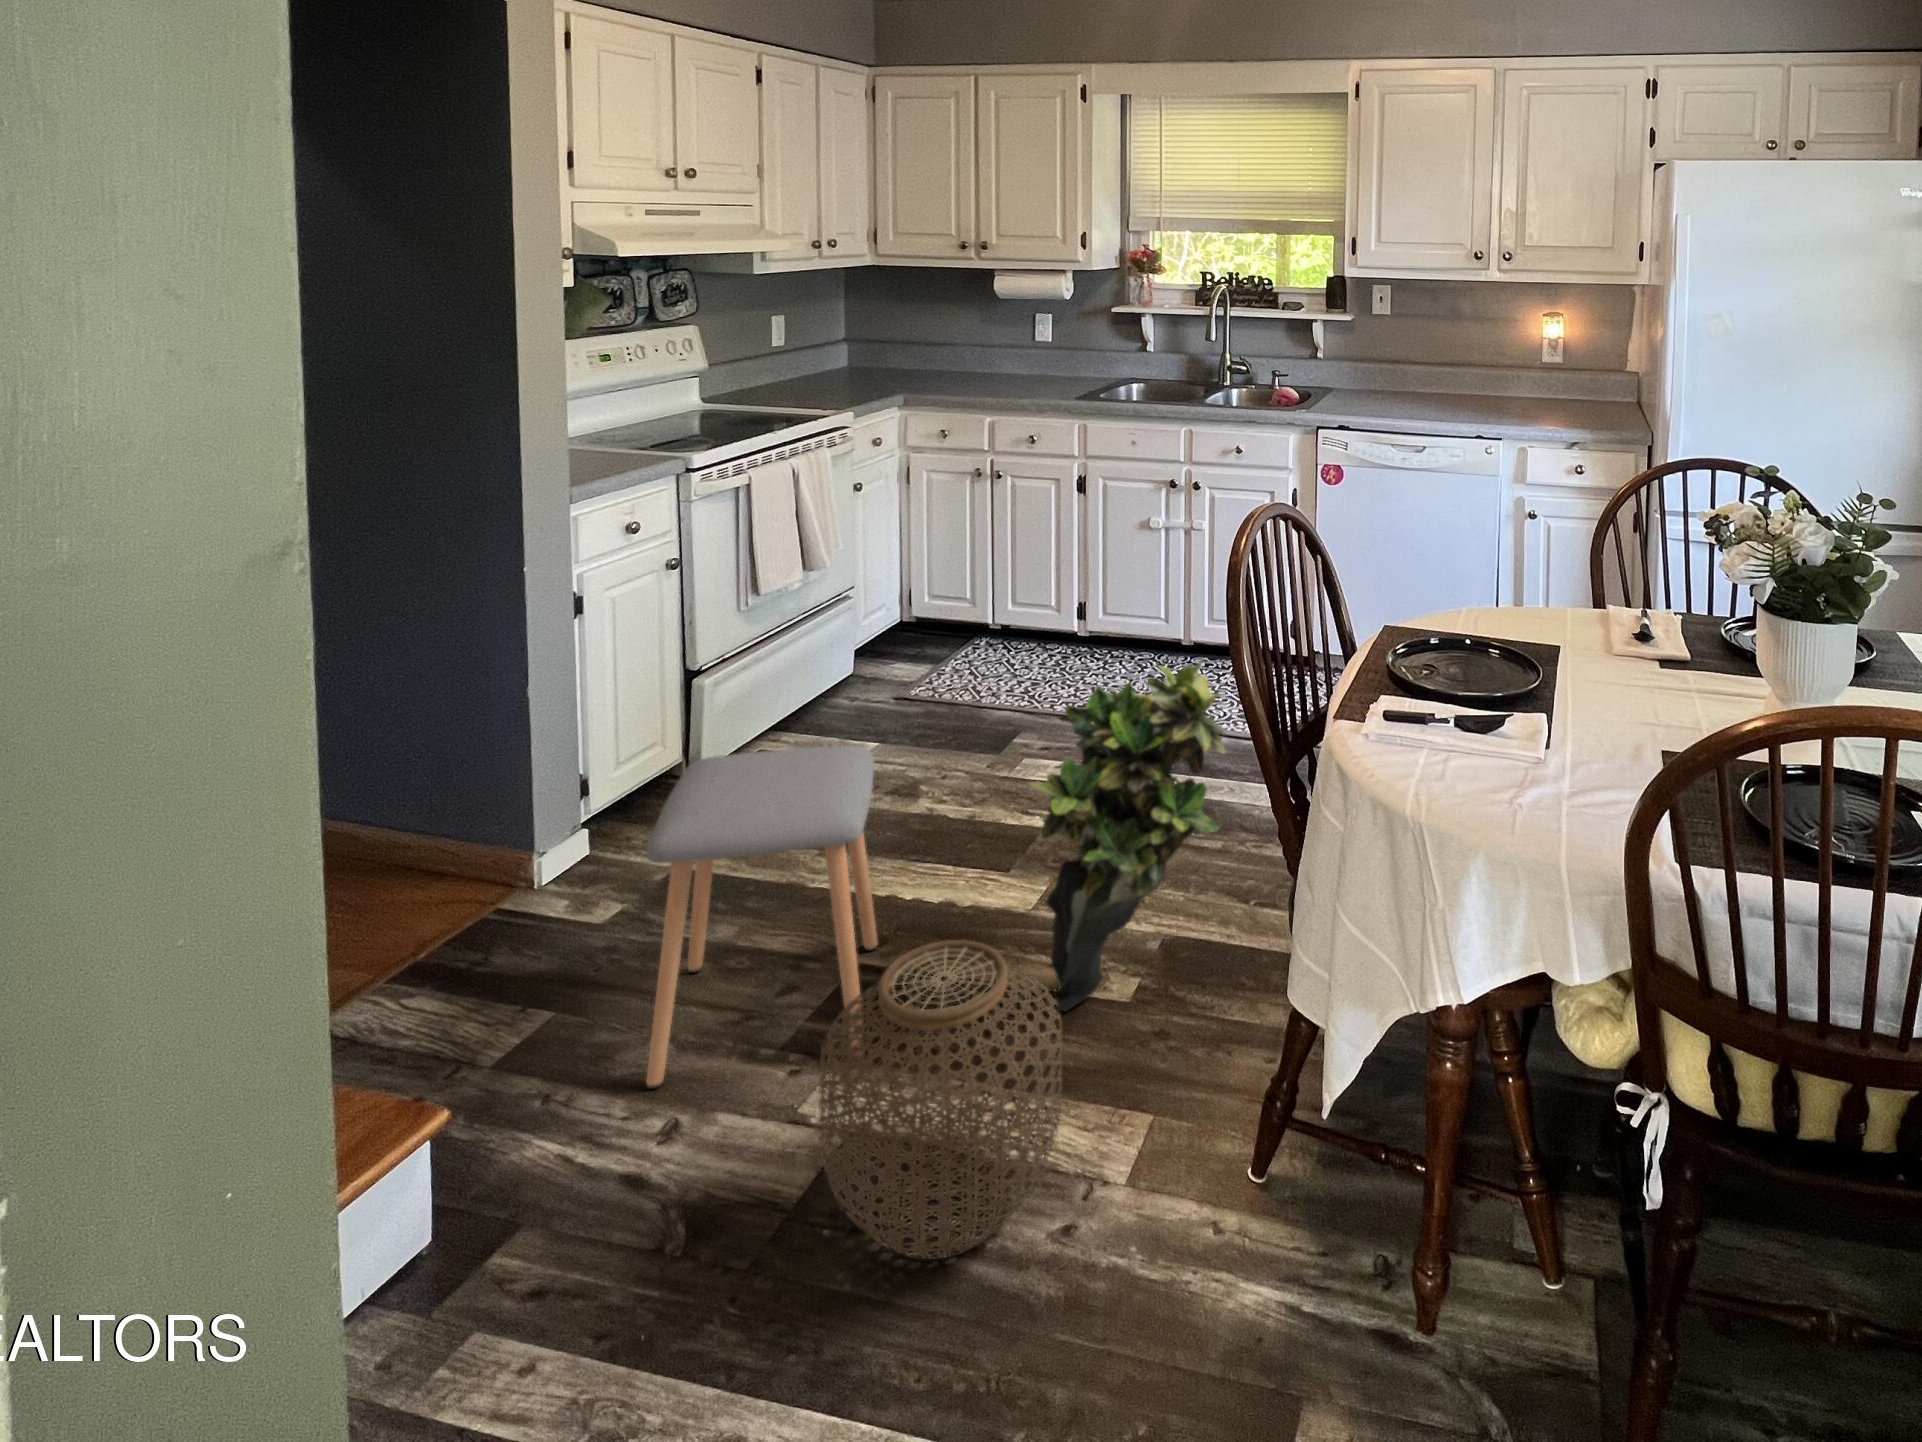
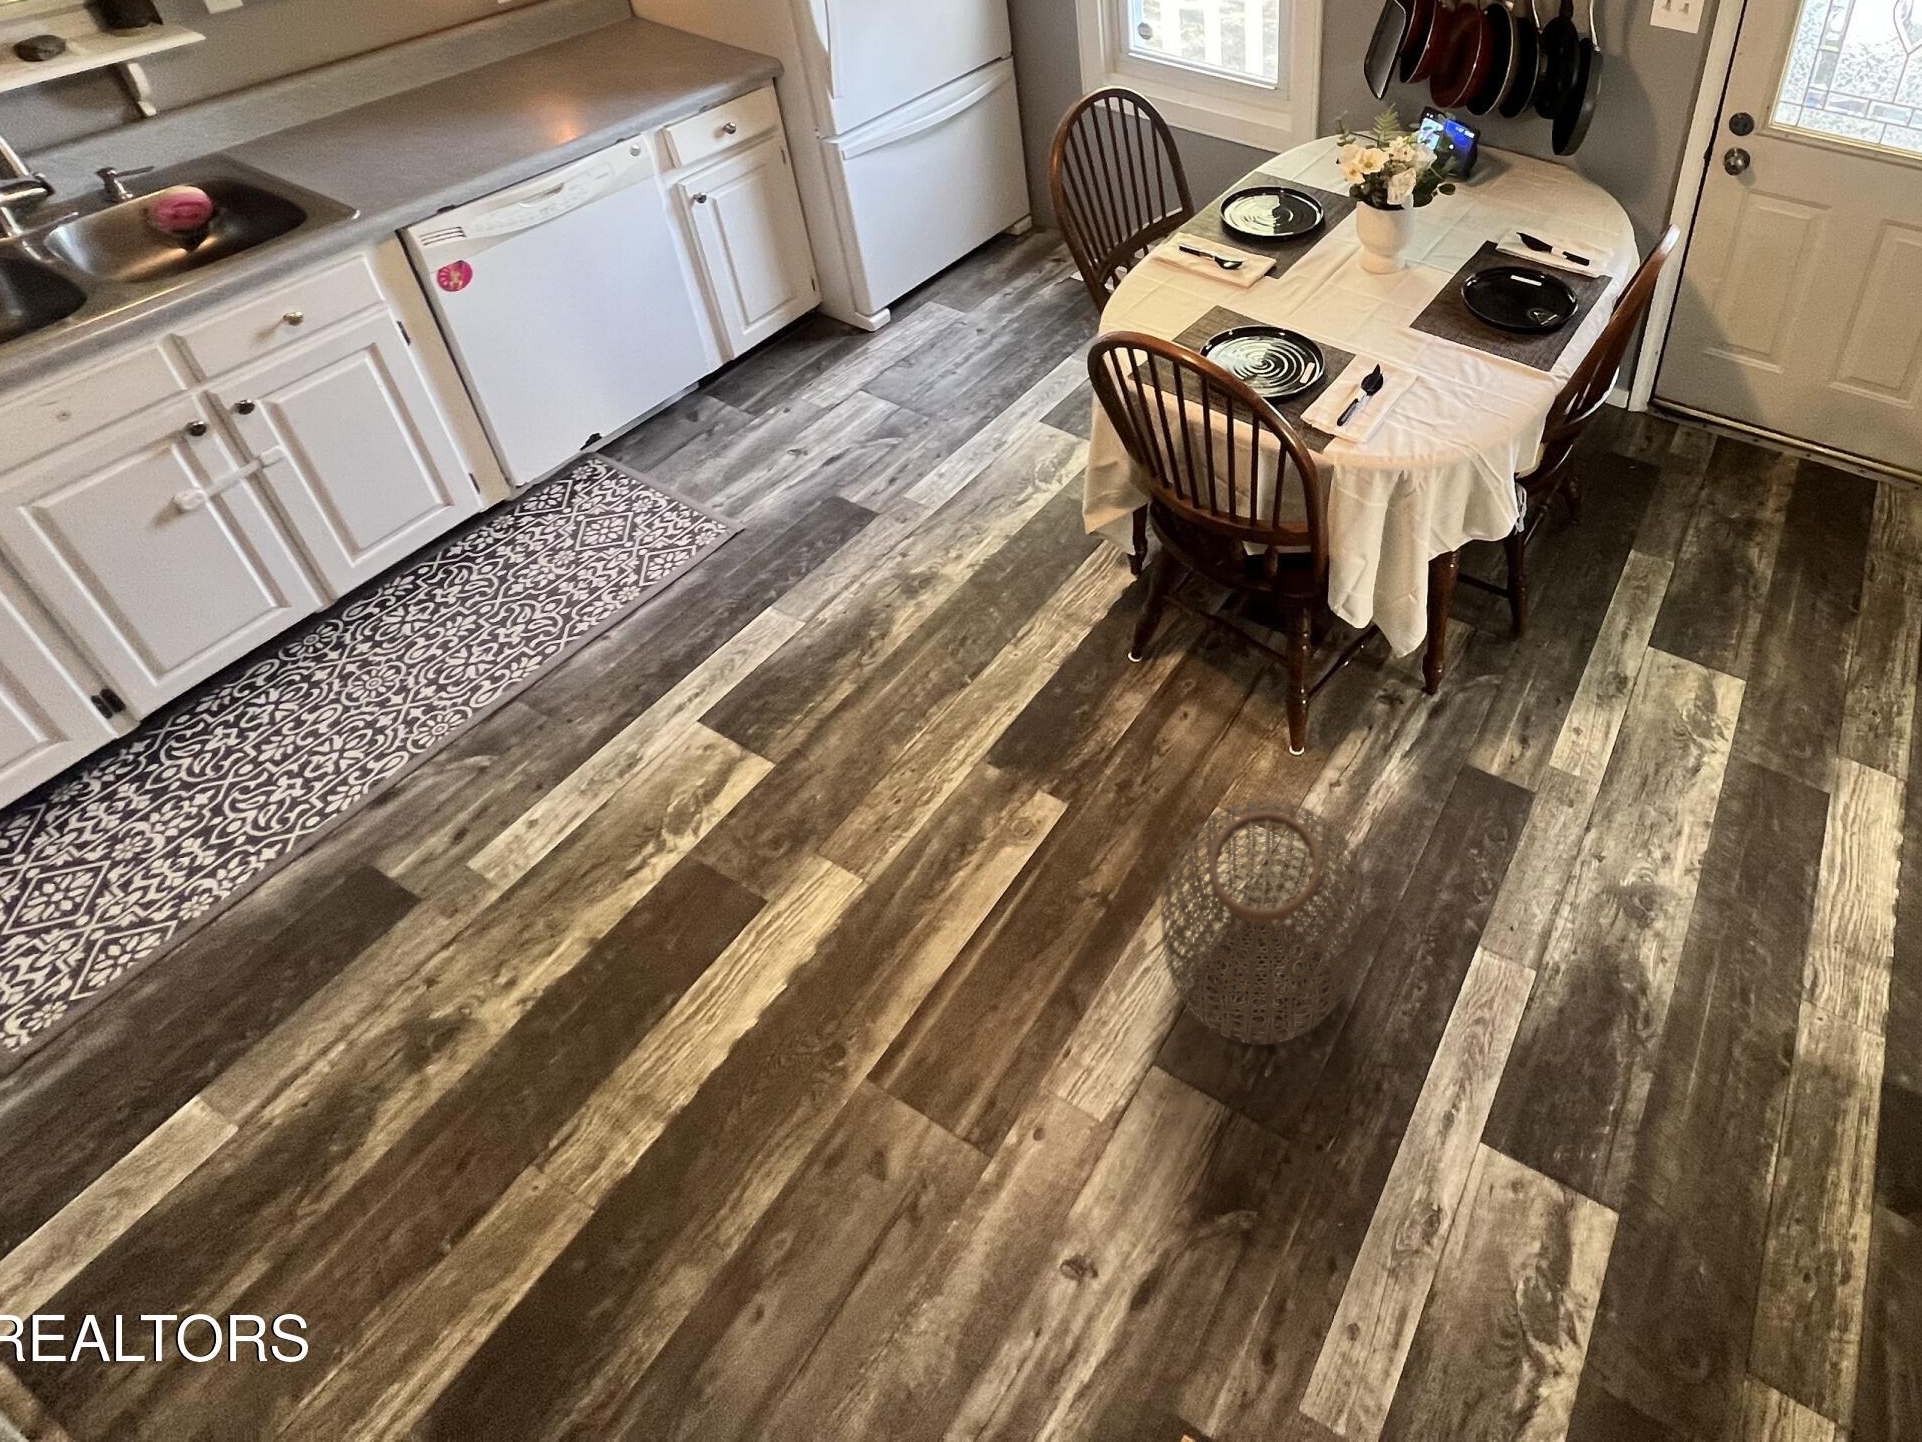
potted plant: present [1030,661,1227,1011] -> none [906,530,1116,869]
stool: present [646,745,877,1089] -> none [695,924,1045,1320]

